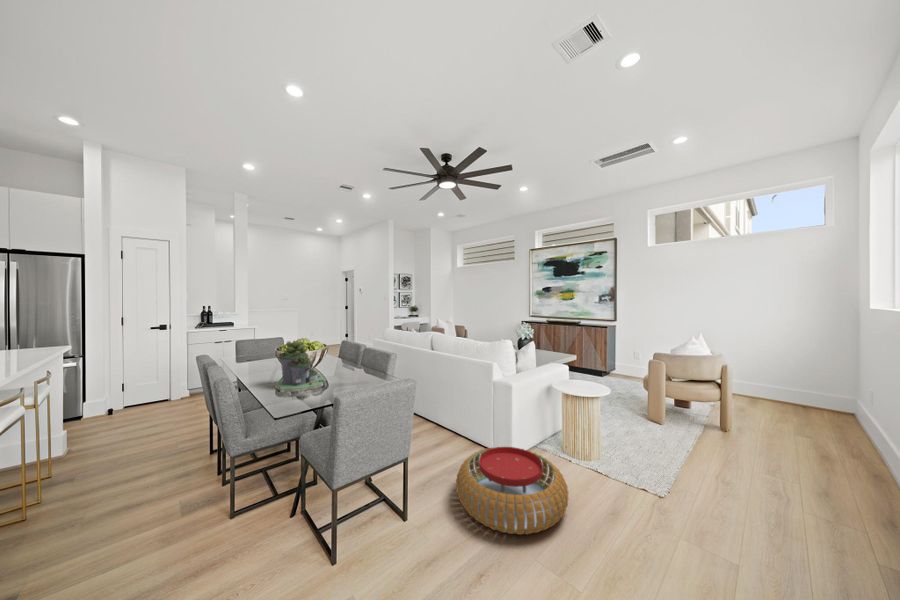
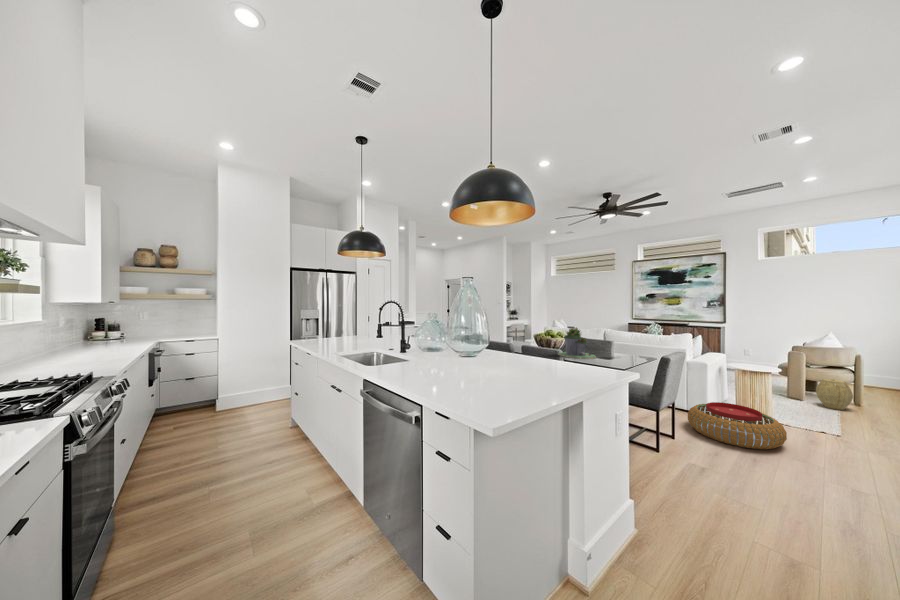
woven basket: none [673,397,711,438] -> present [816,379,853,410]

